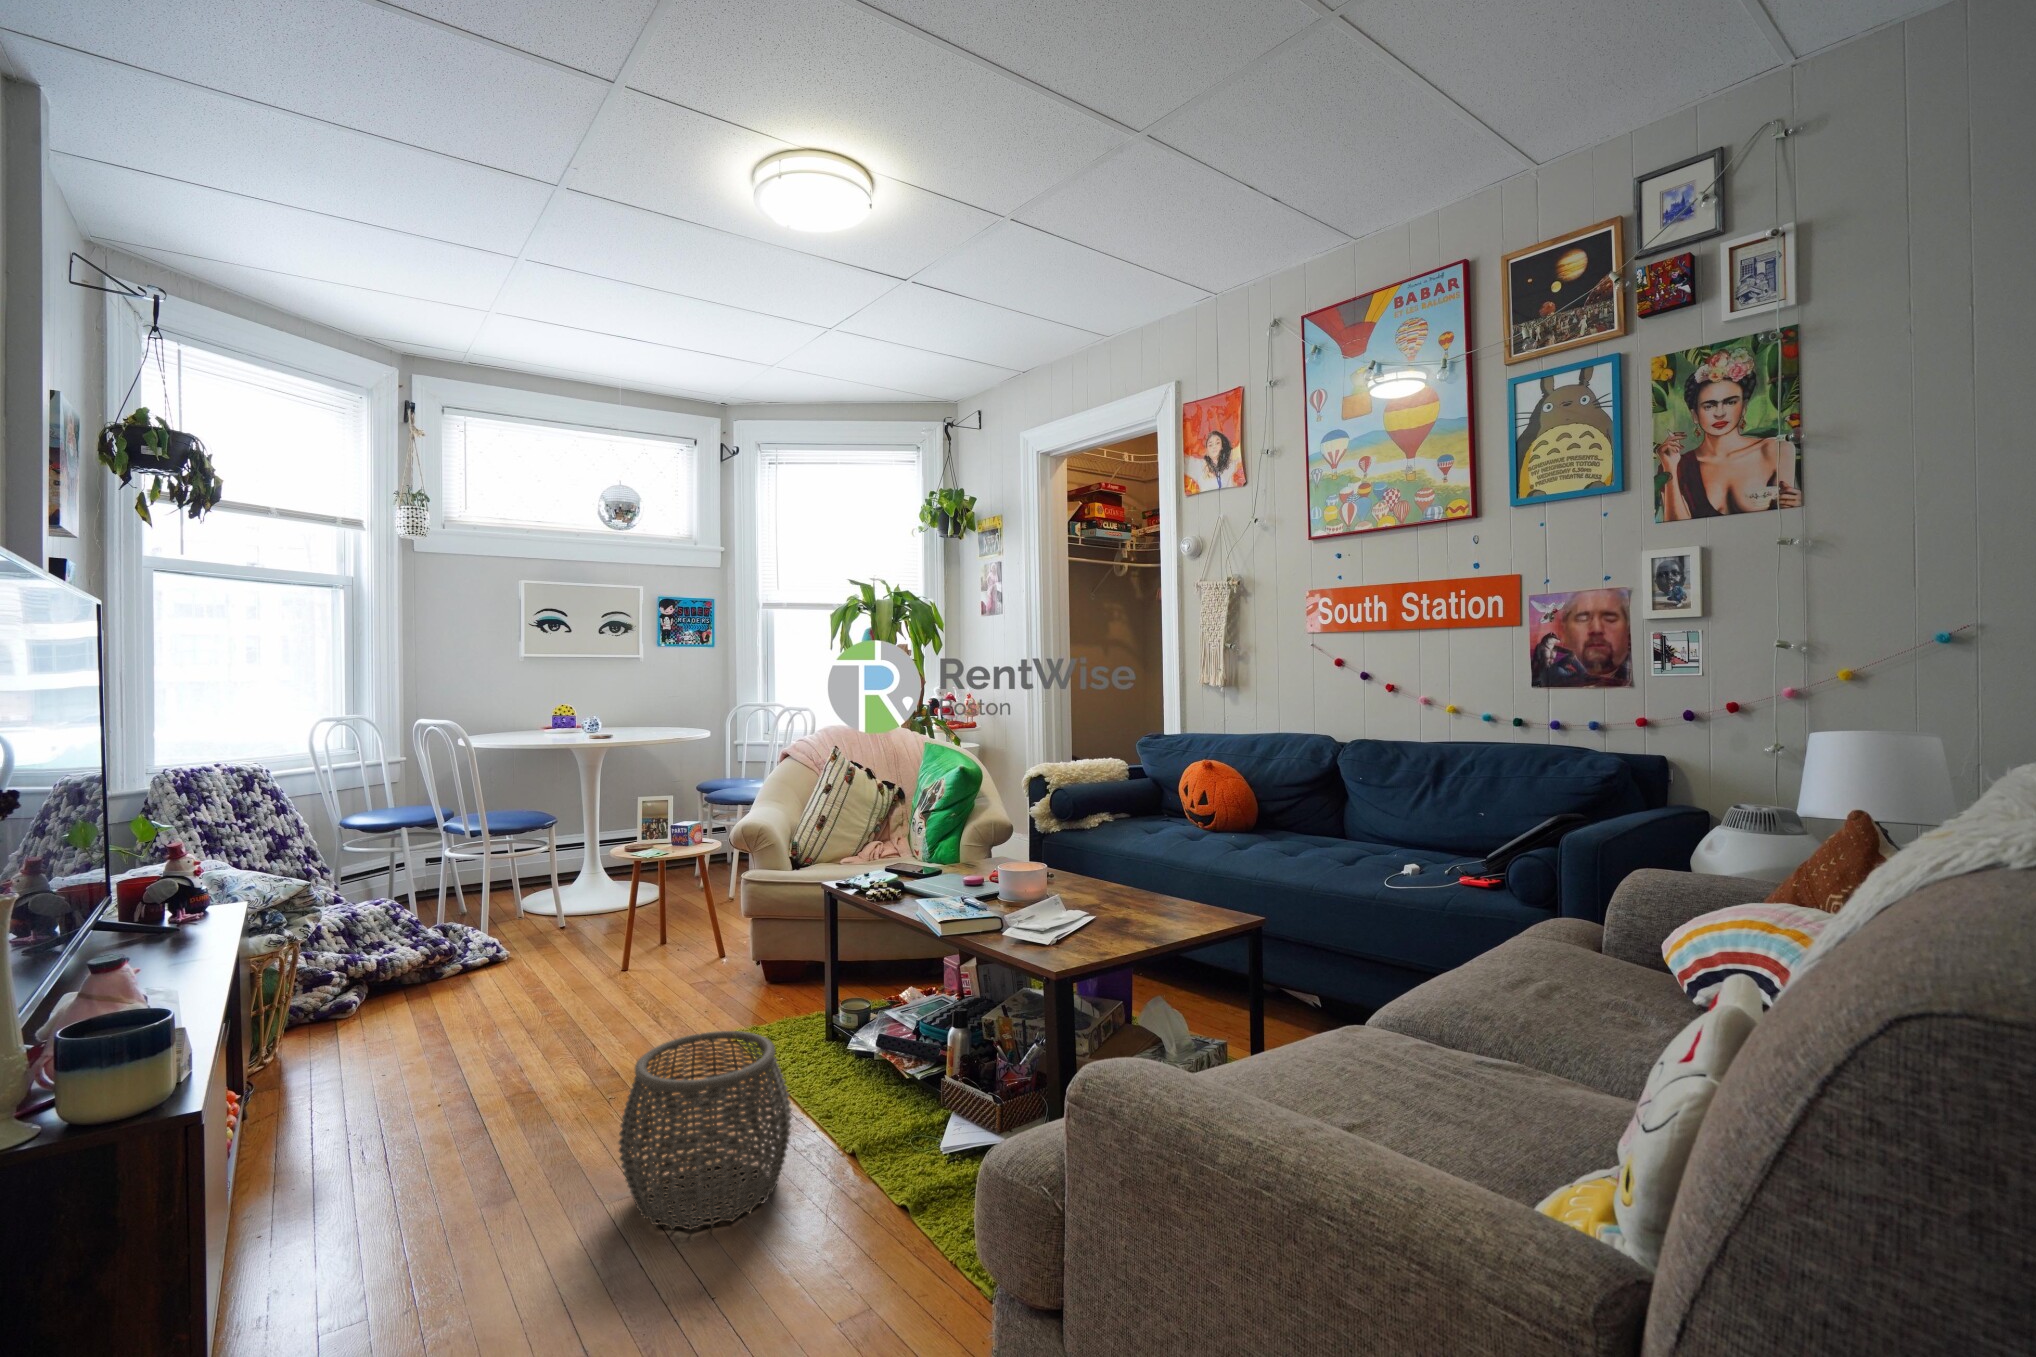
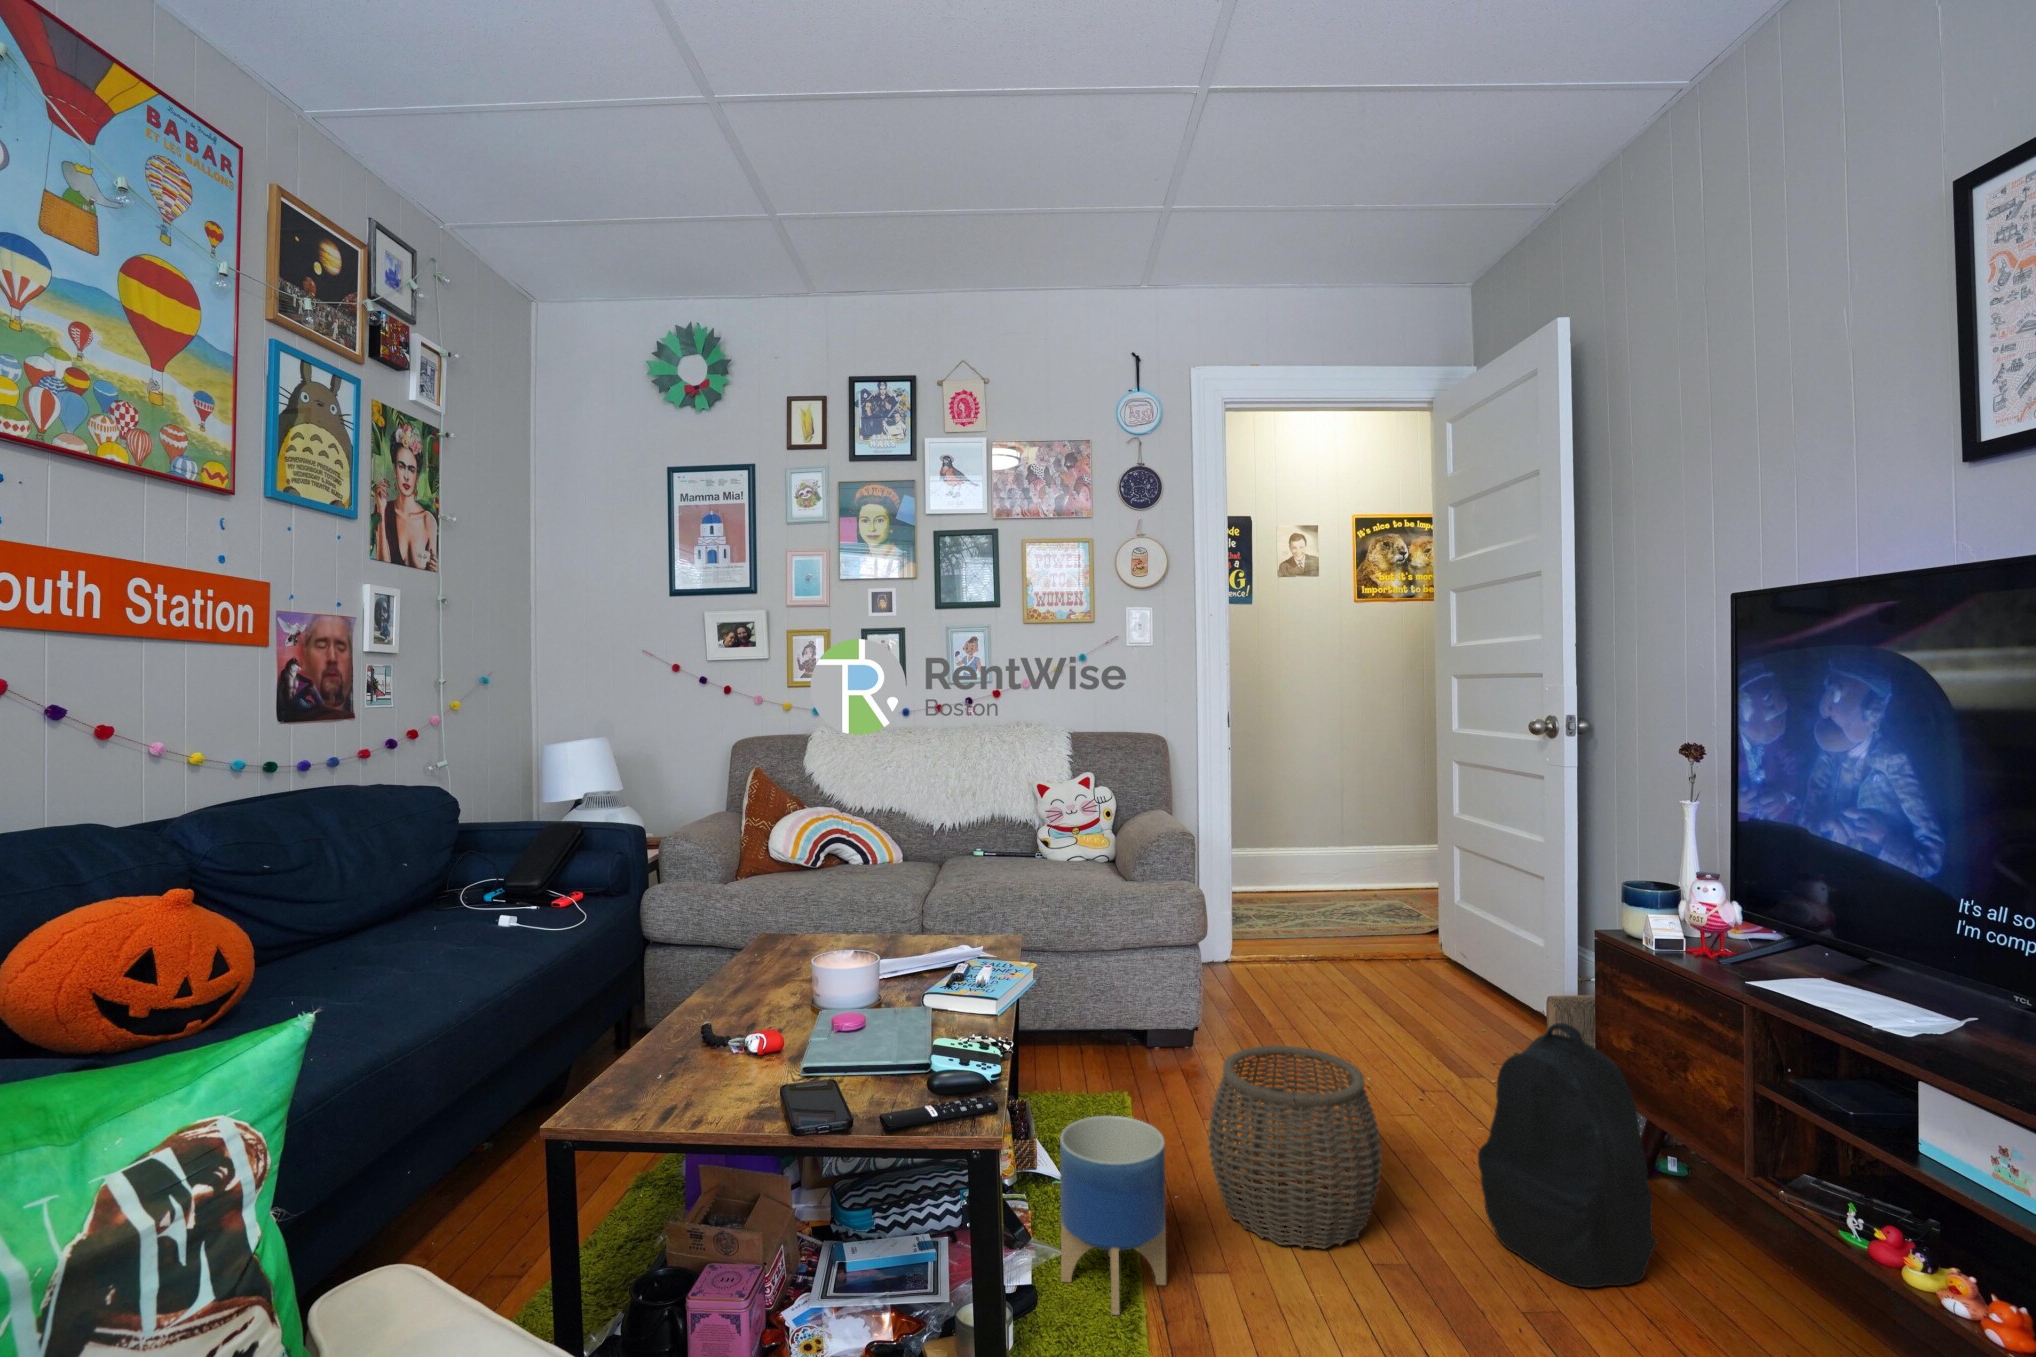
planter: none [787,986,863,1114] -> present [1060,1116,1166,1315]
backpack: none [349,1021,521,1288] -> present [1478,1023,1658,1288]

